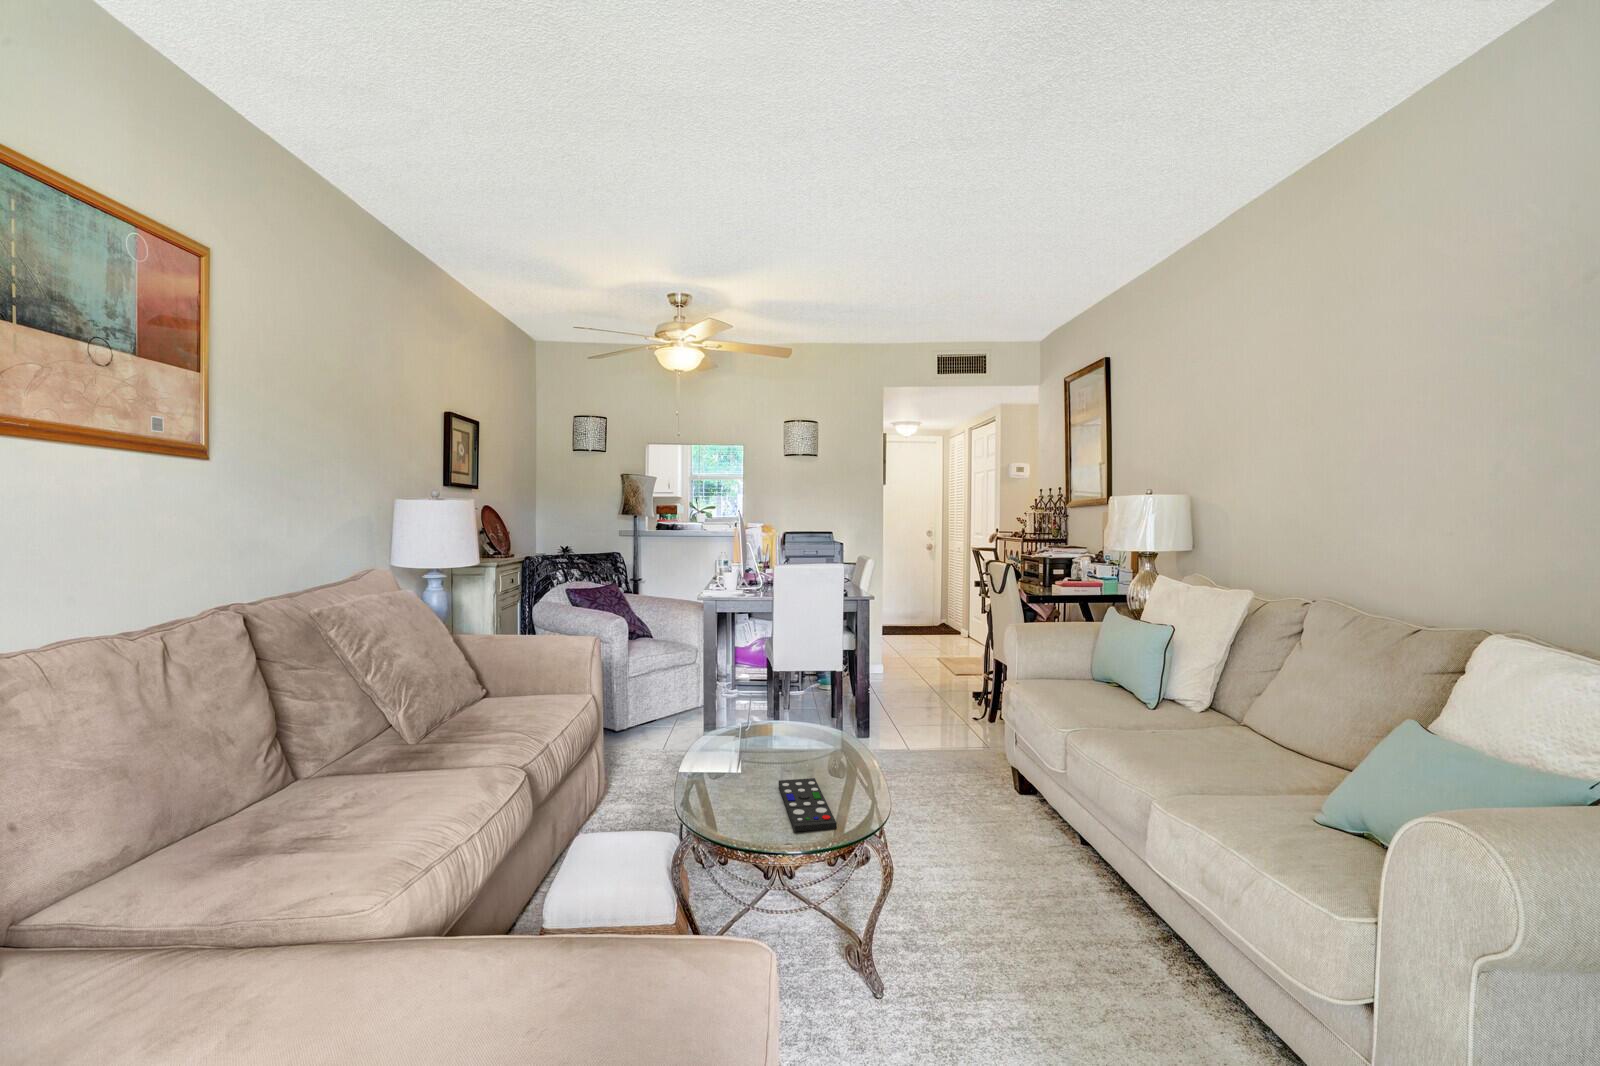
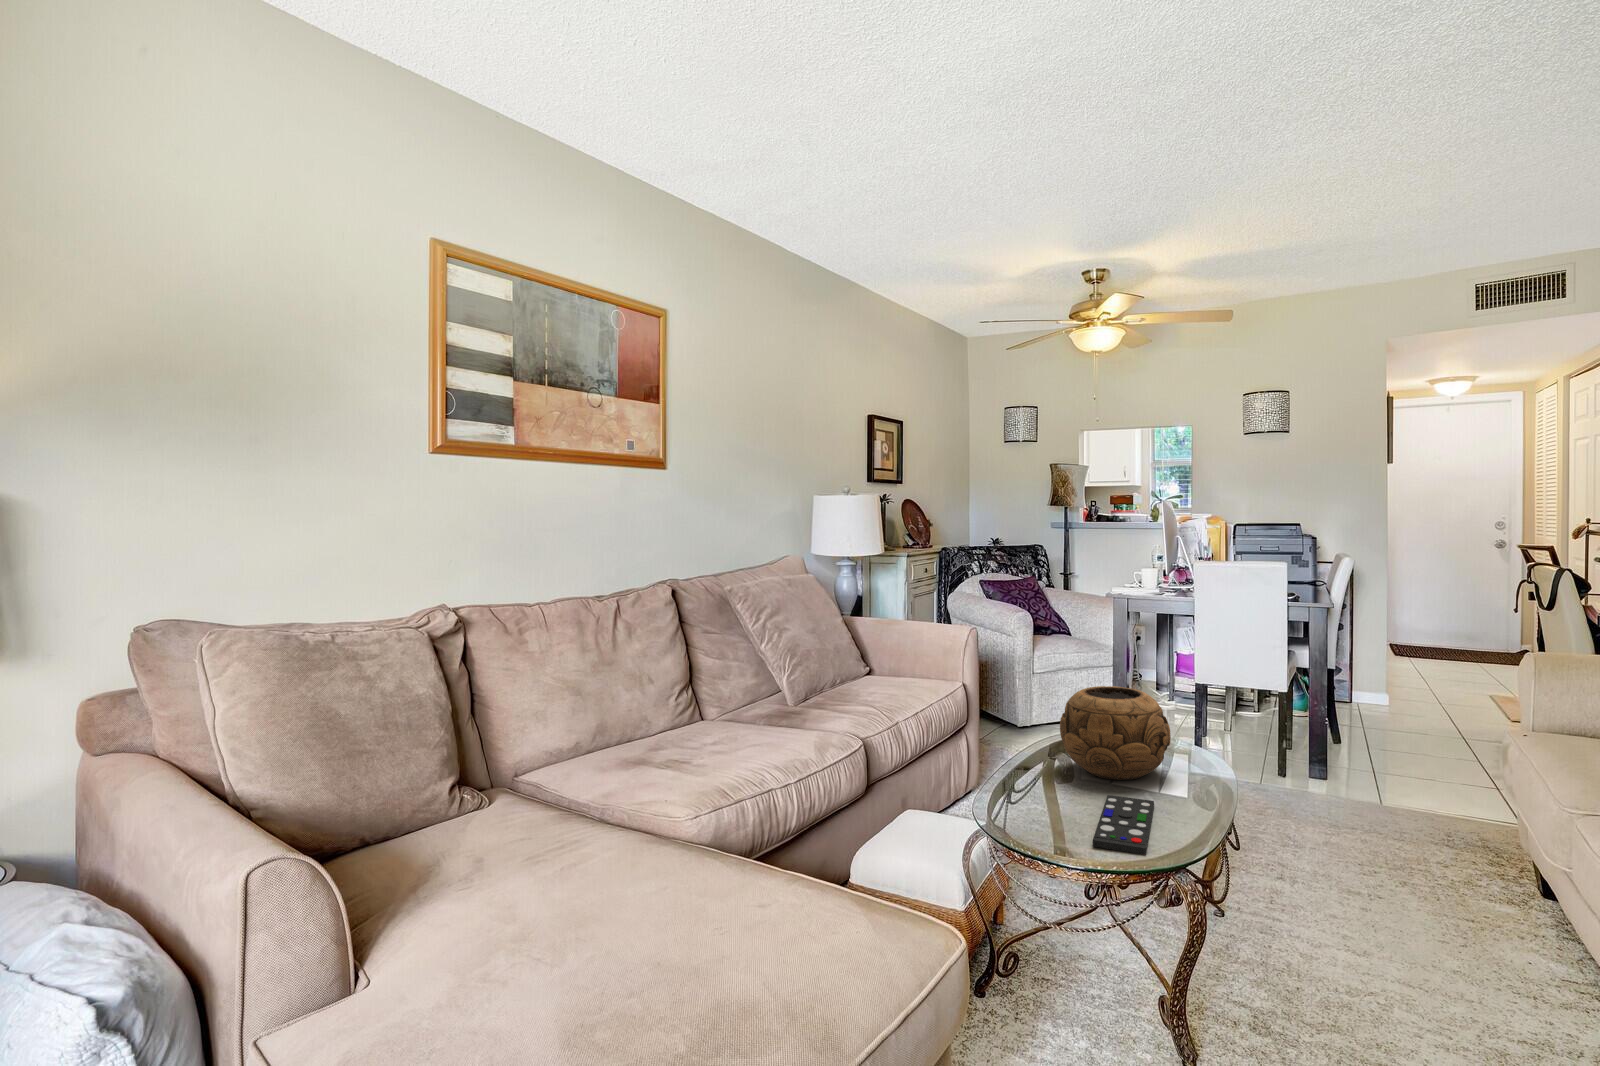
decorative bowl: none [722,683,810,765] -> present [1060,686,1171,780]

